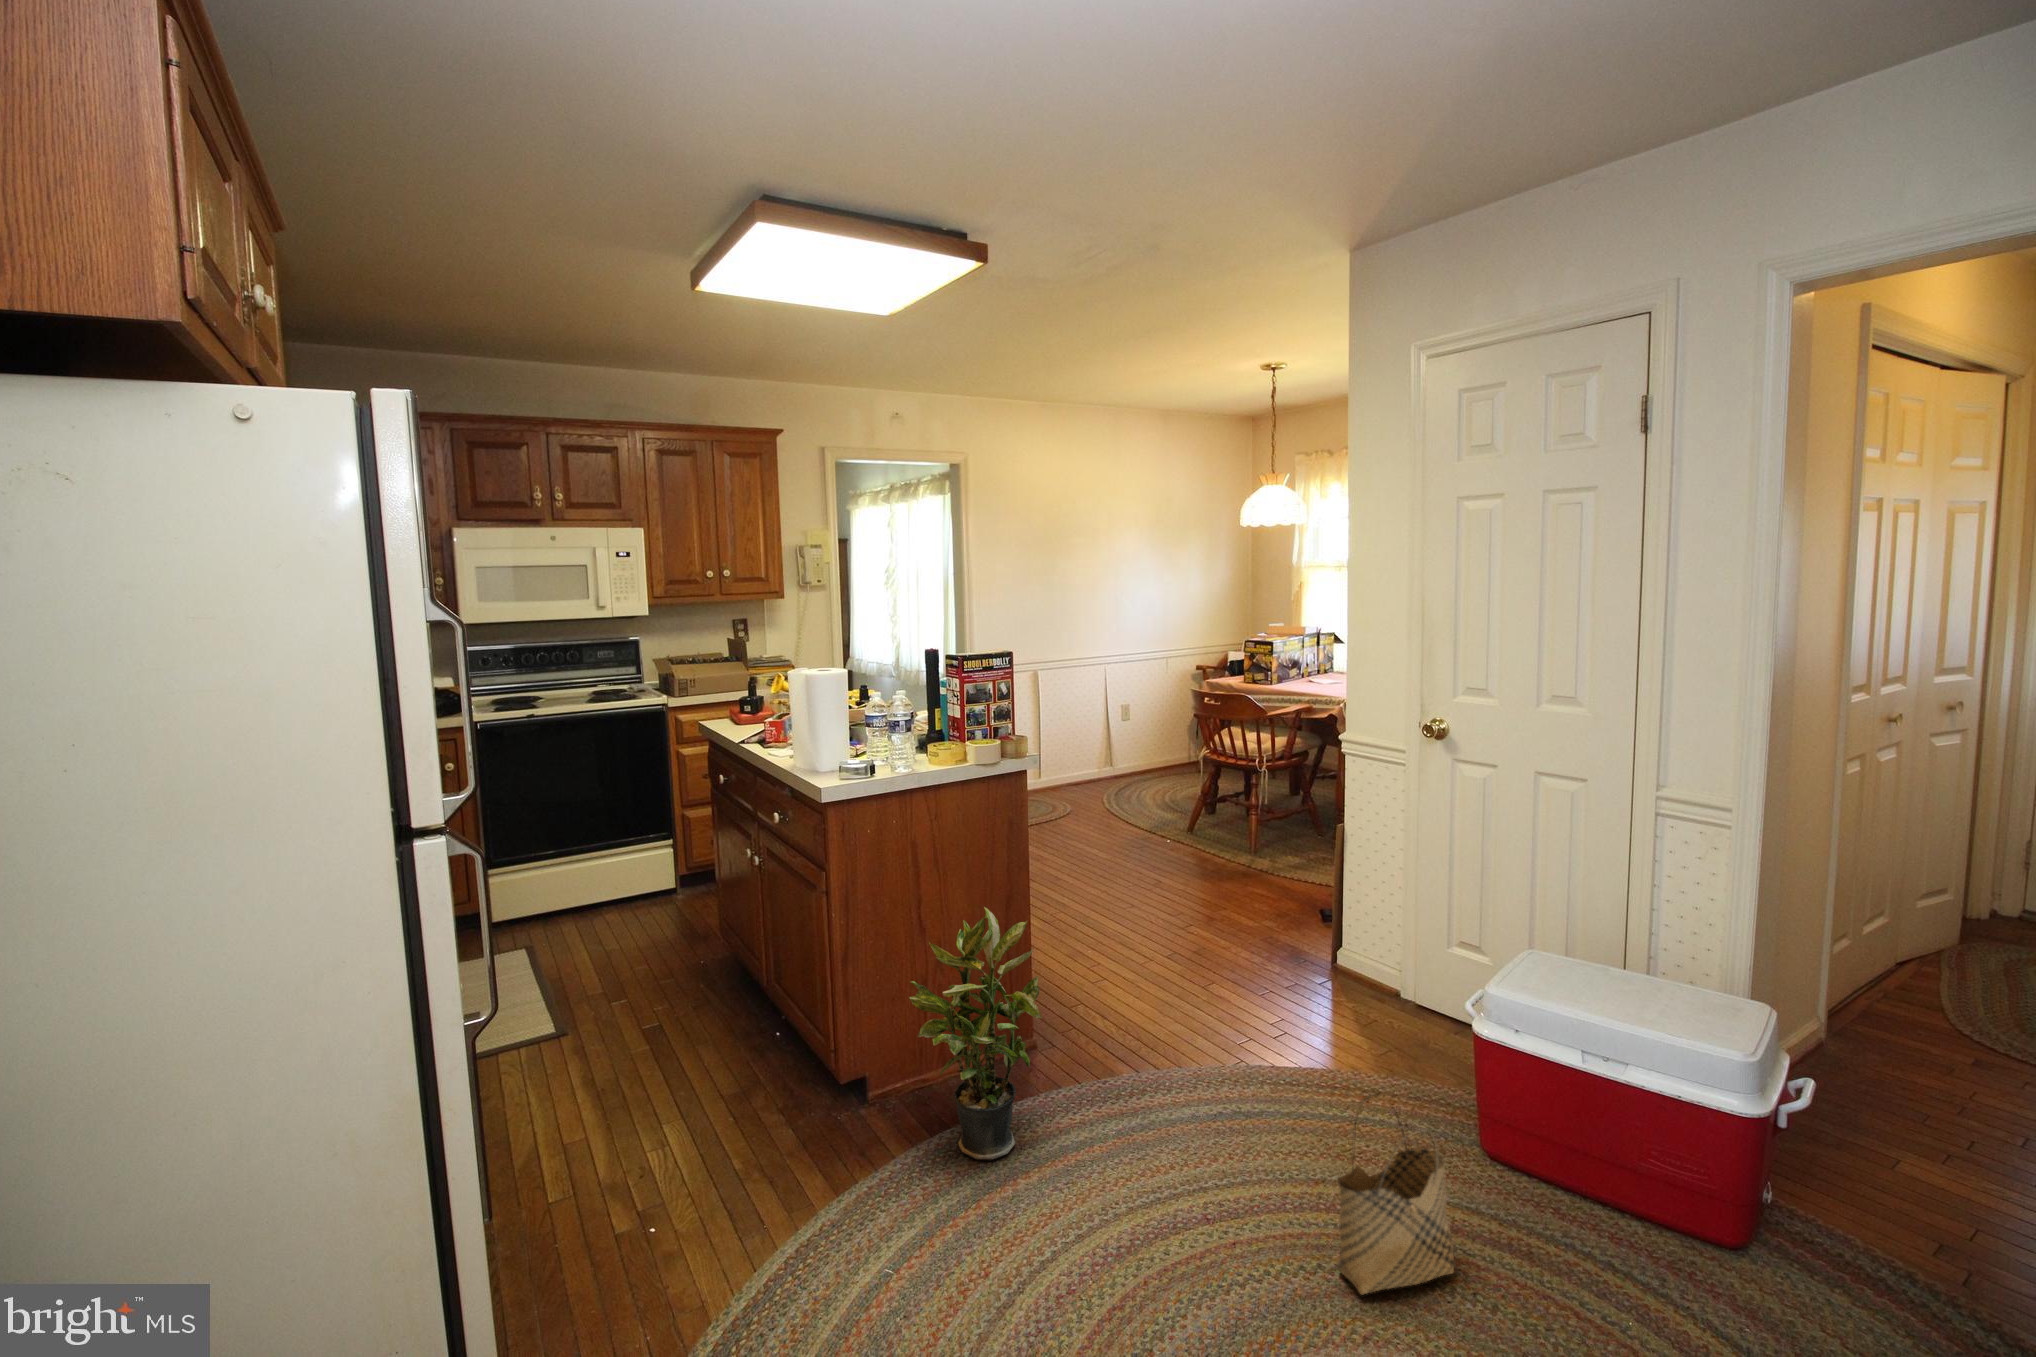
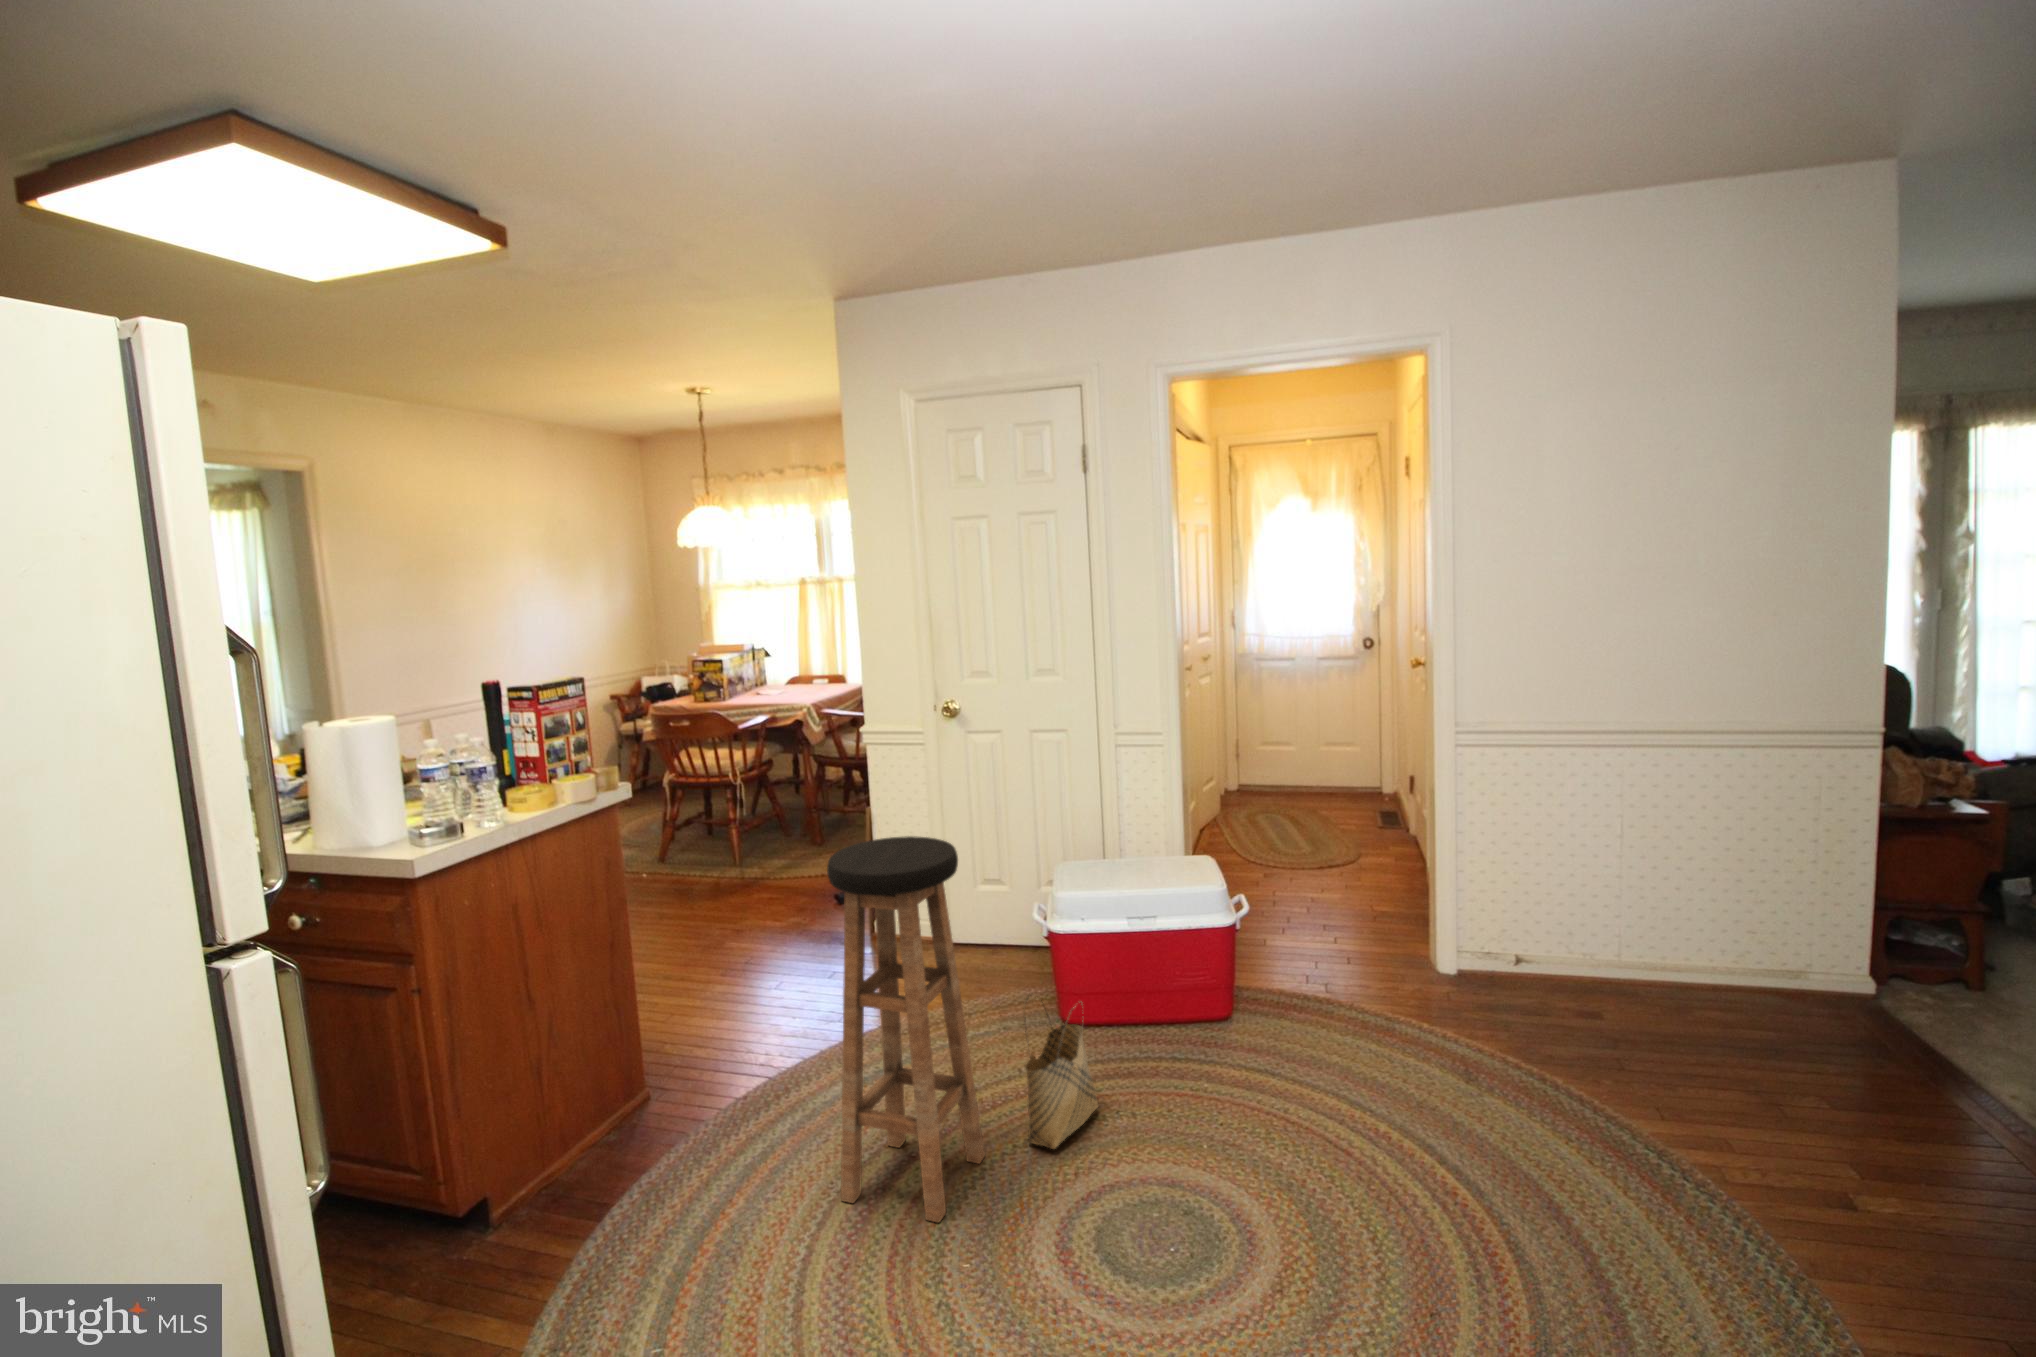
bar stool: none [1113,861,1282,1303] -> present [827,836,985,1222]
potted plant: present [909,907,1041,1160] -> none [567,946,721,1220]

